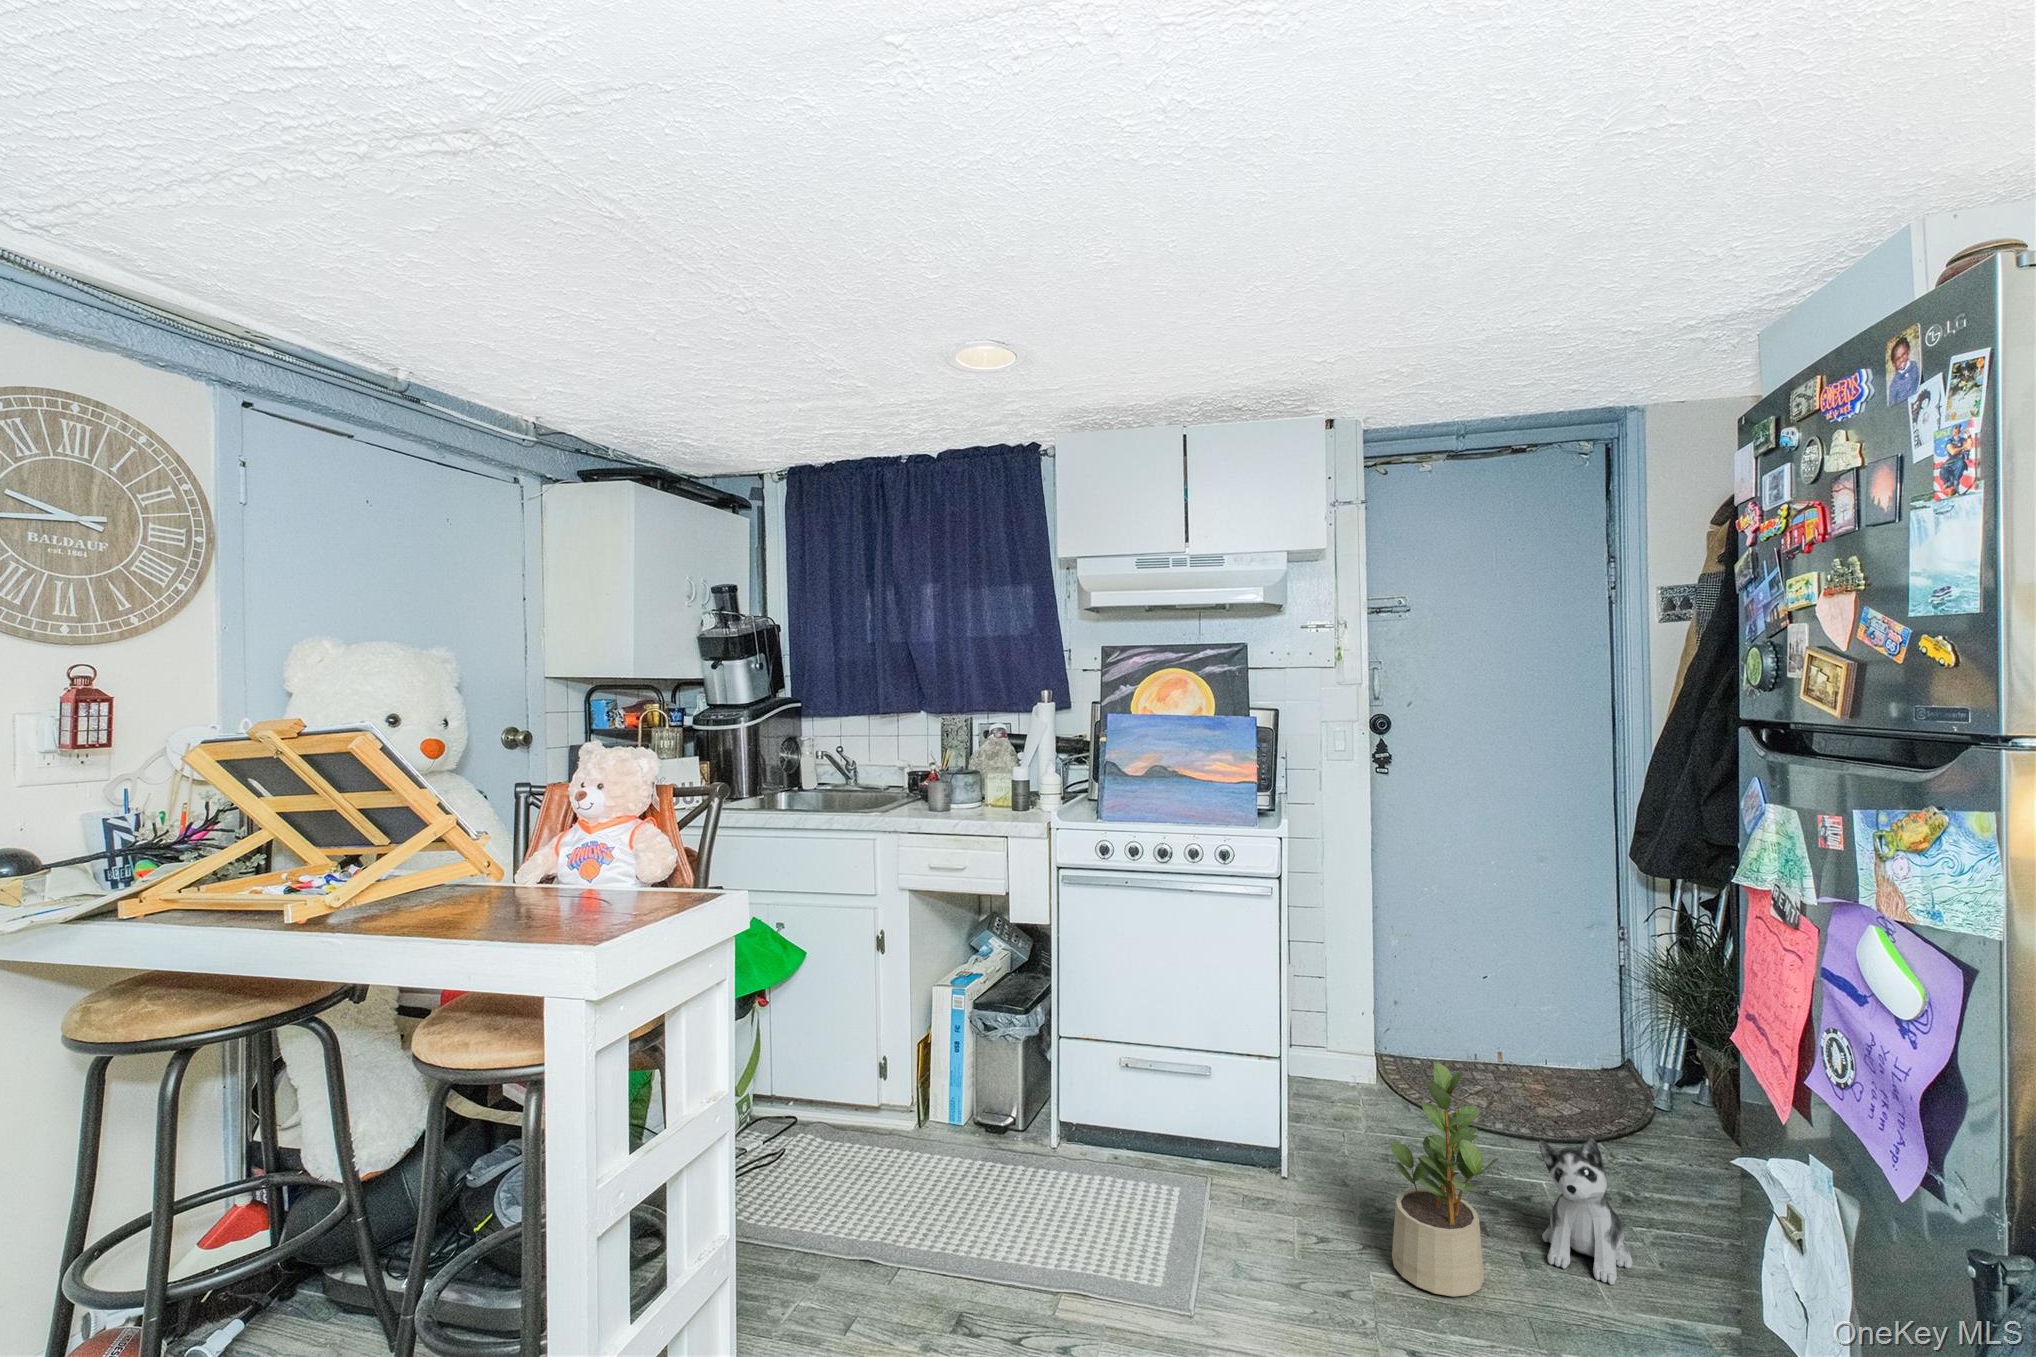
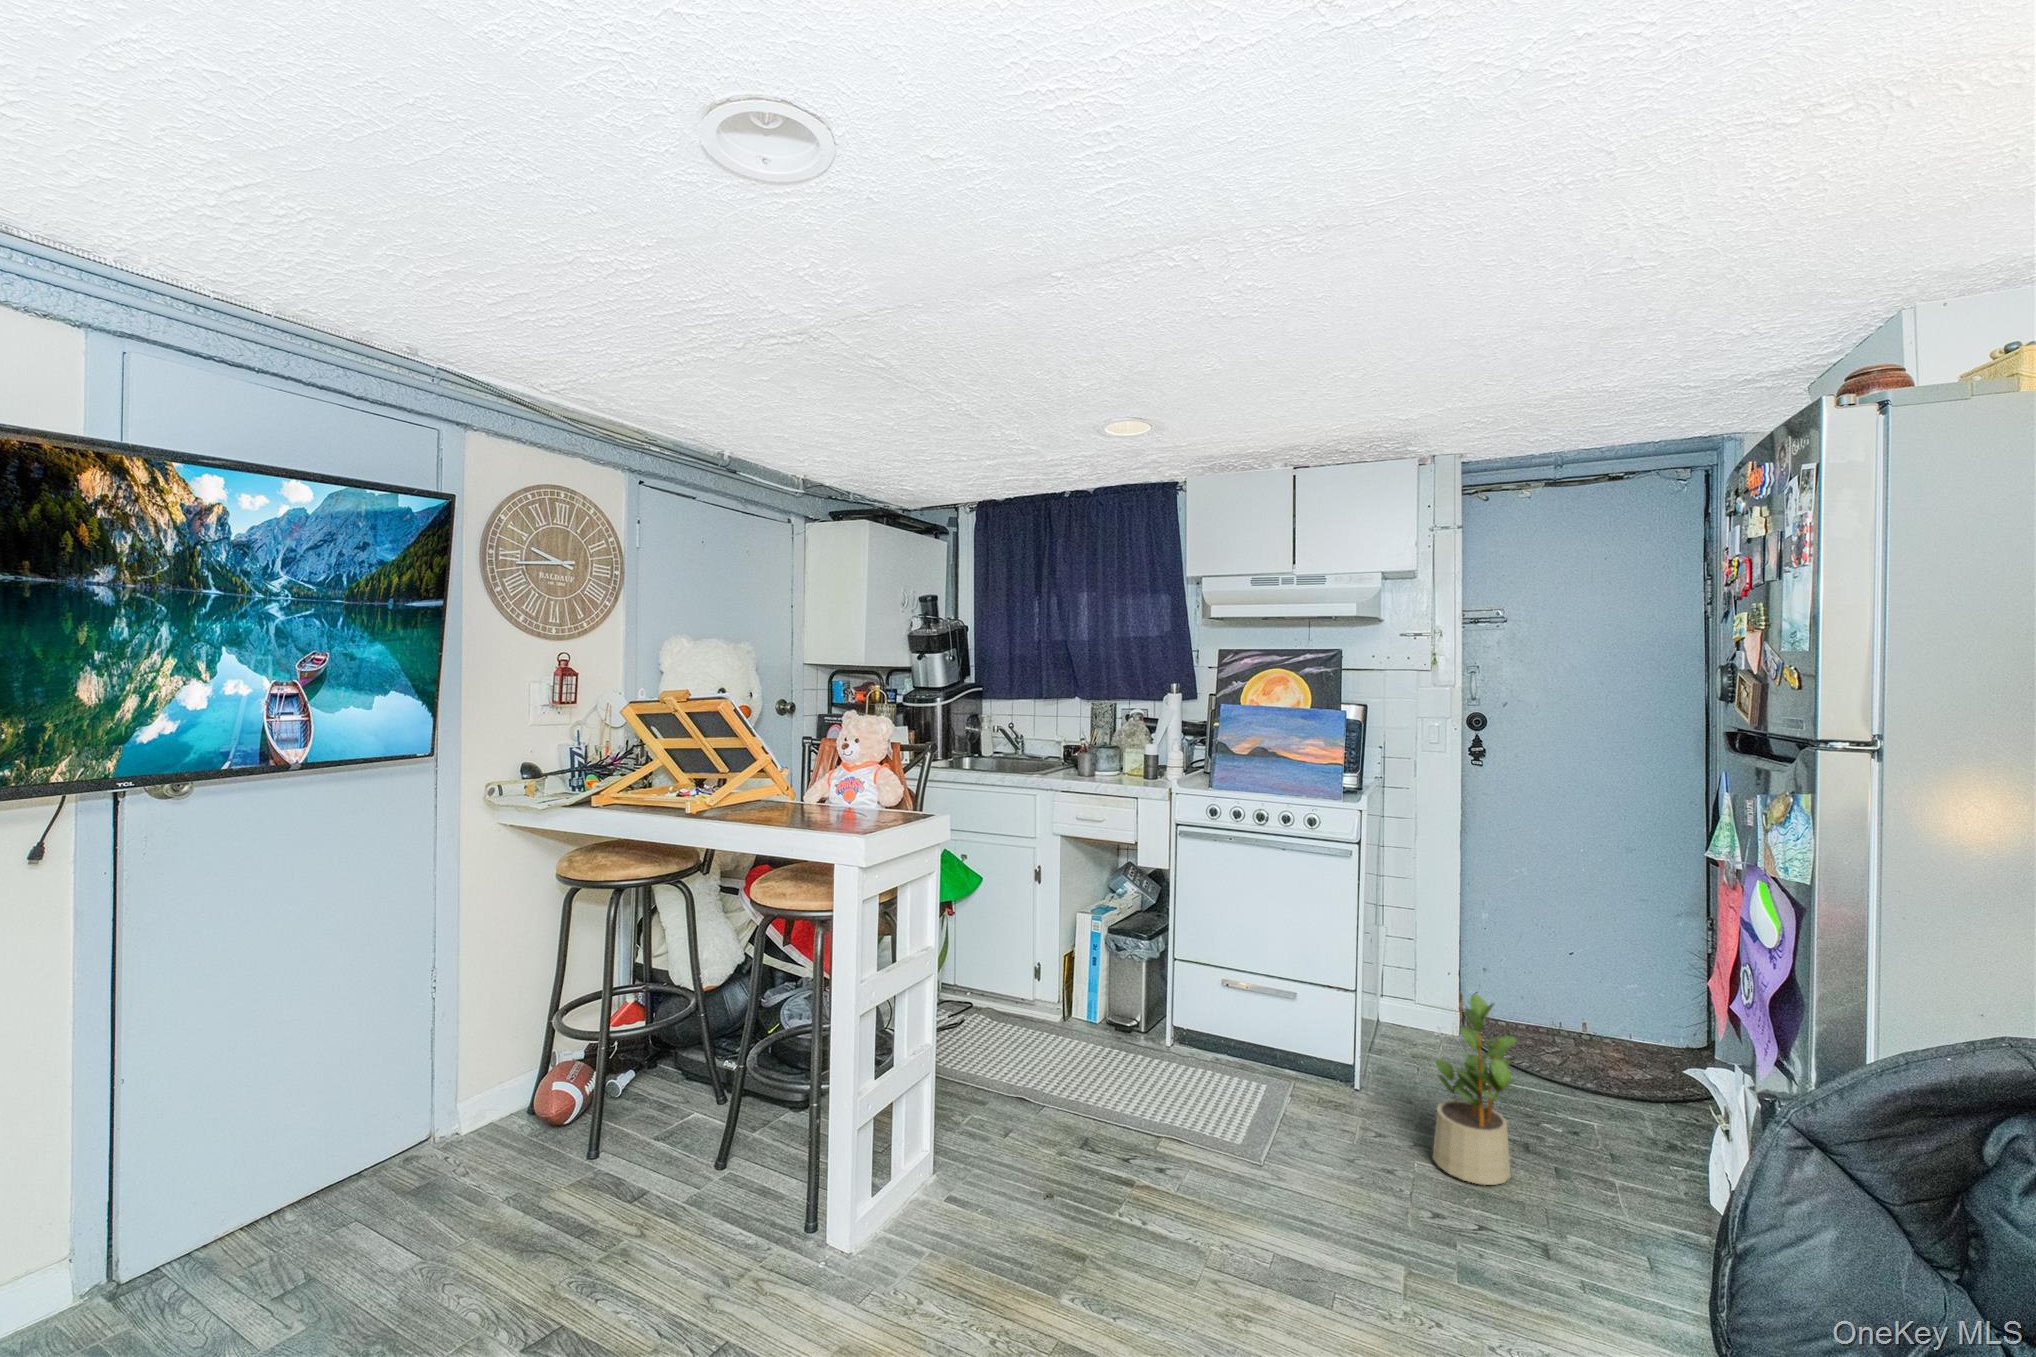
plush toy: present [1539,1138,1632,1285] -> none [1573,1073,1655,1197]

